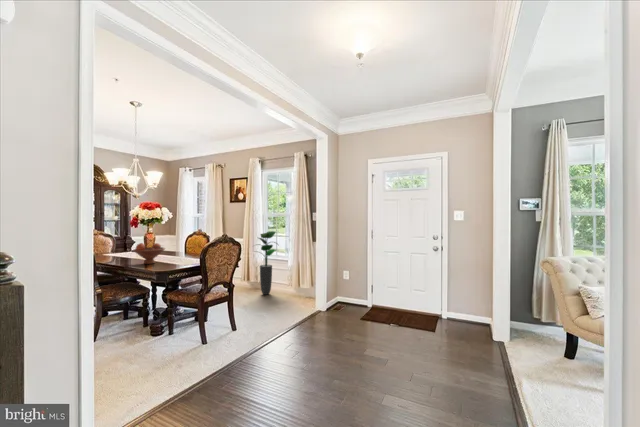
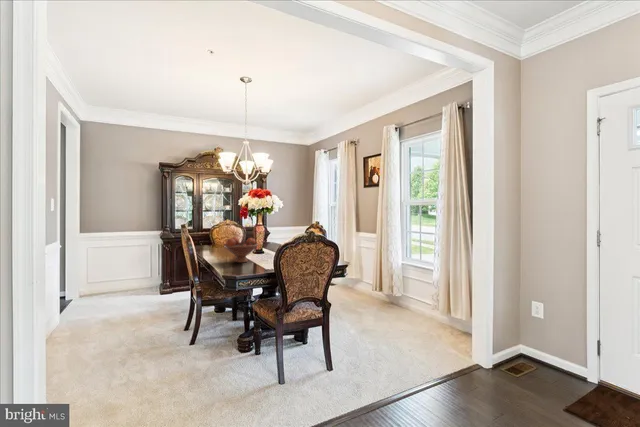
potted plant: present [259,231,276,295] -> none [382,227,424,317]

